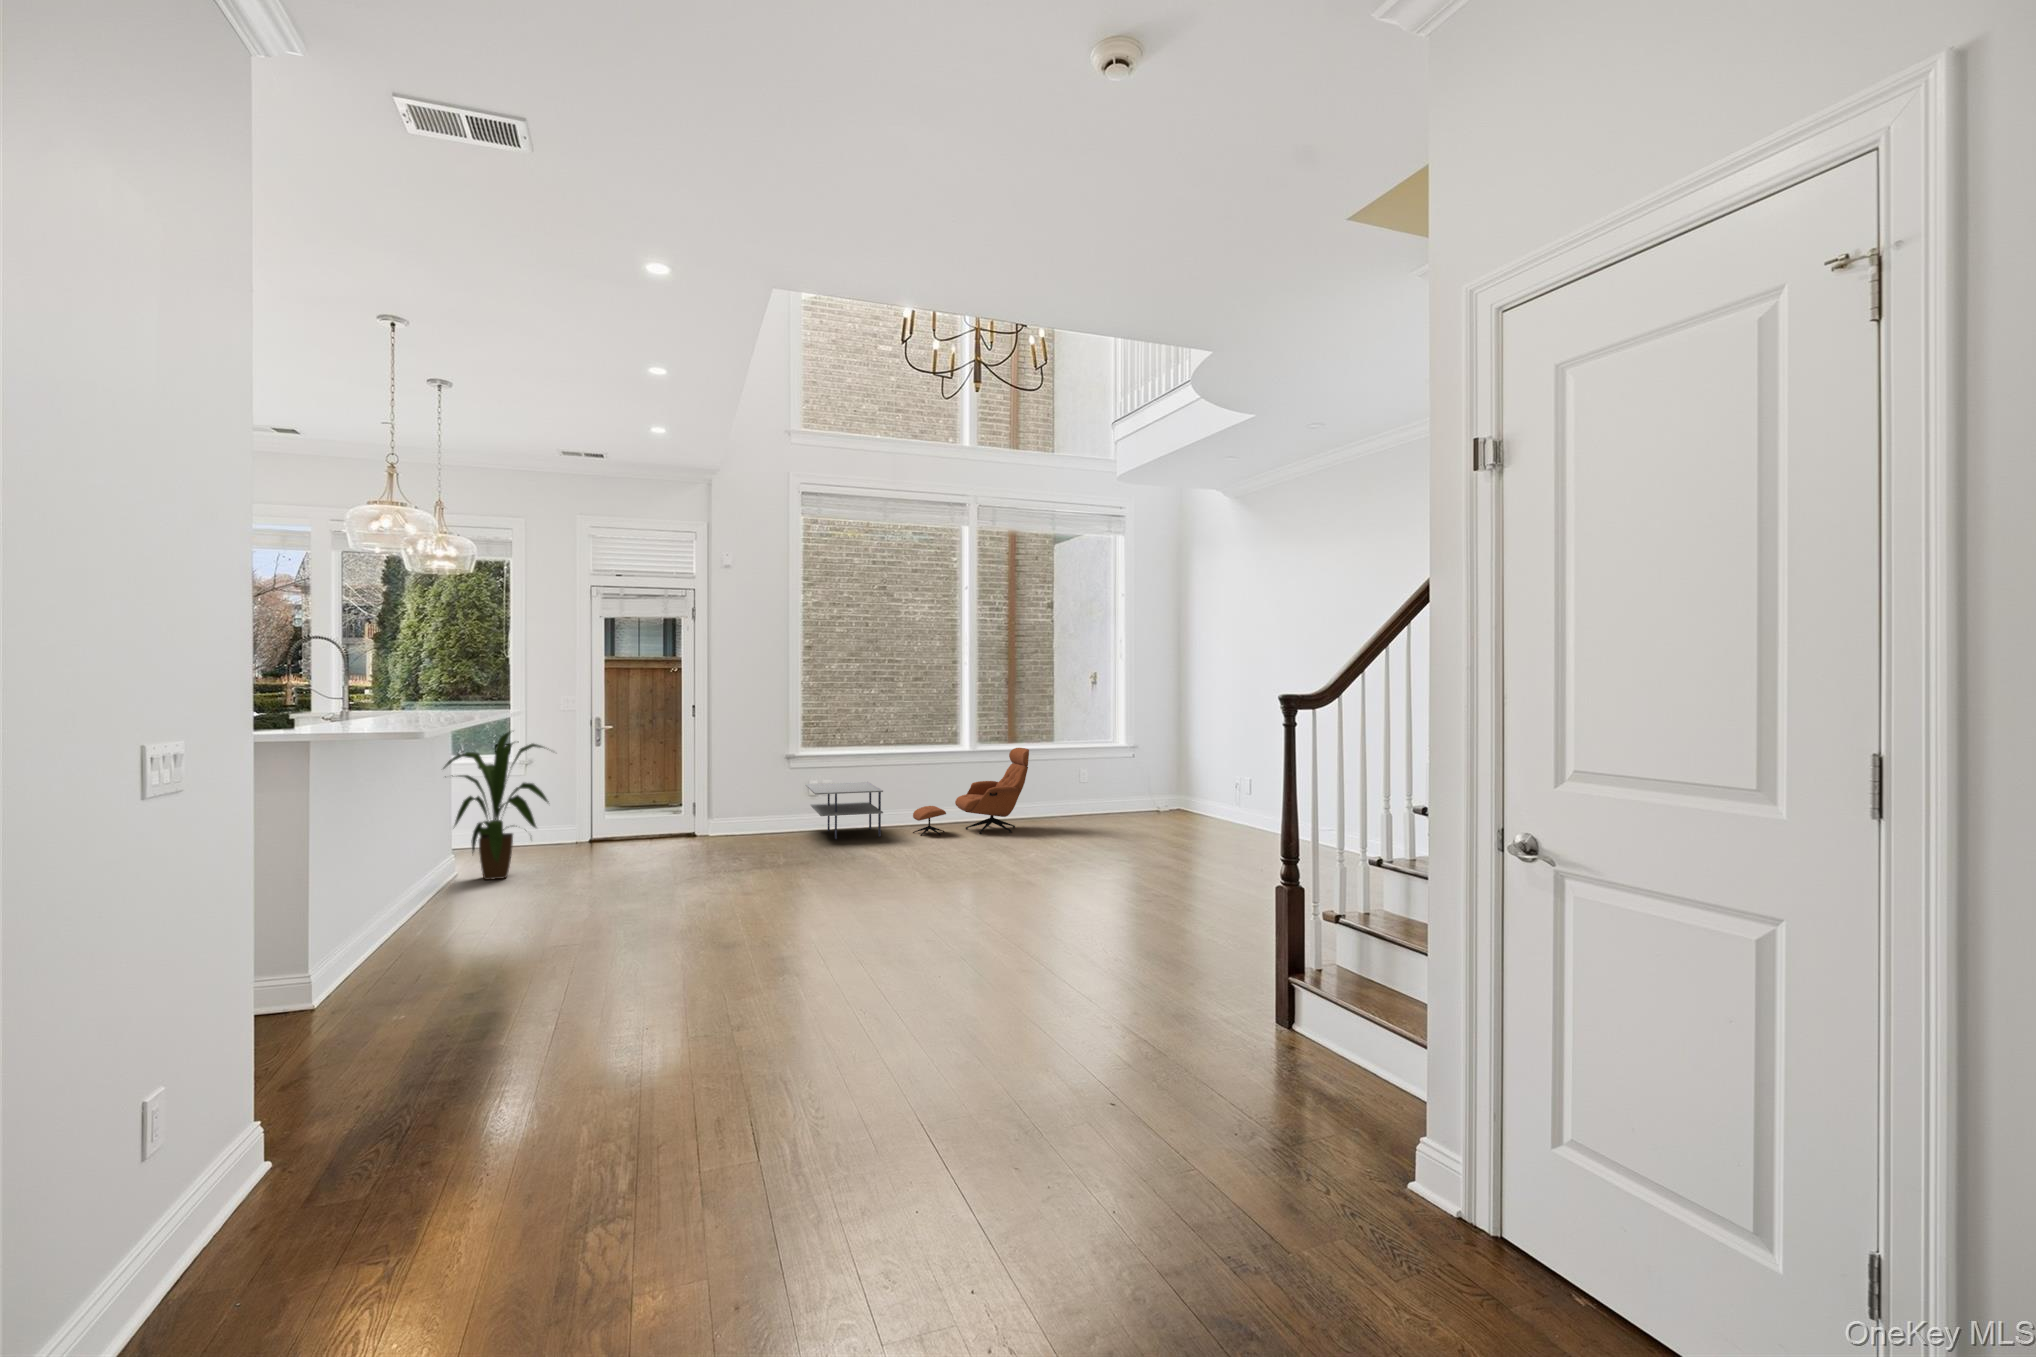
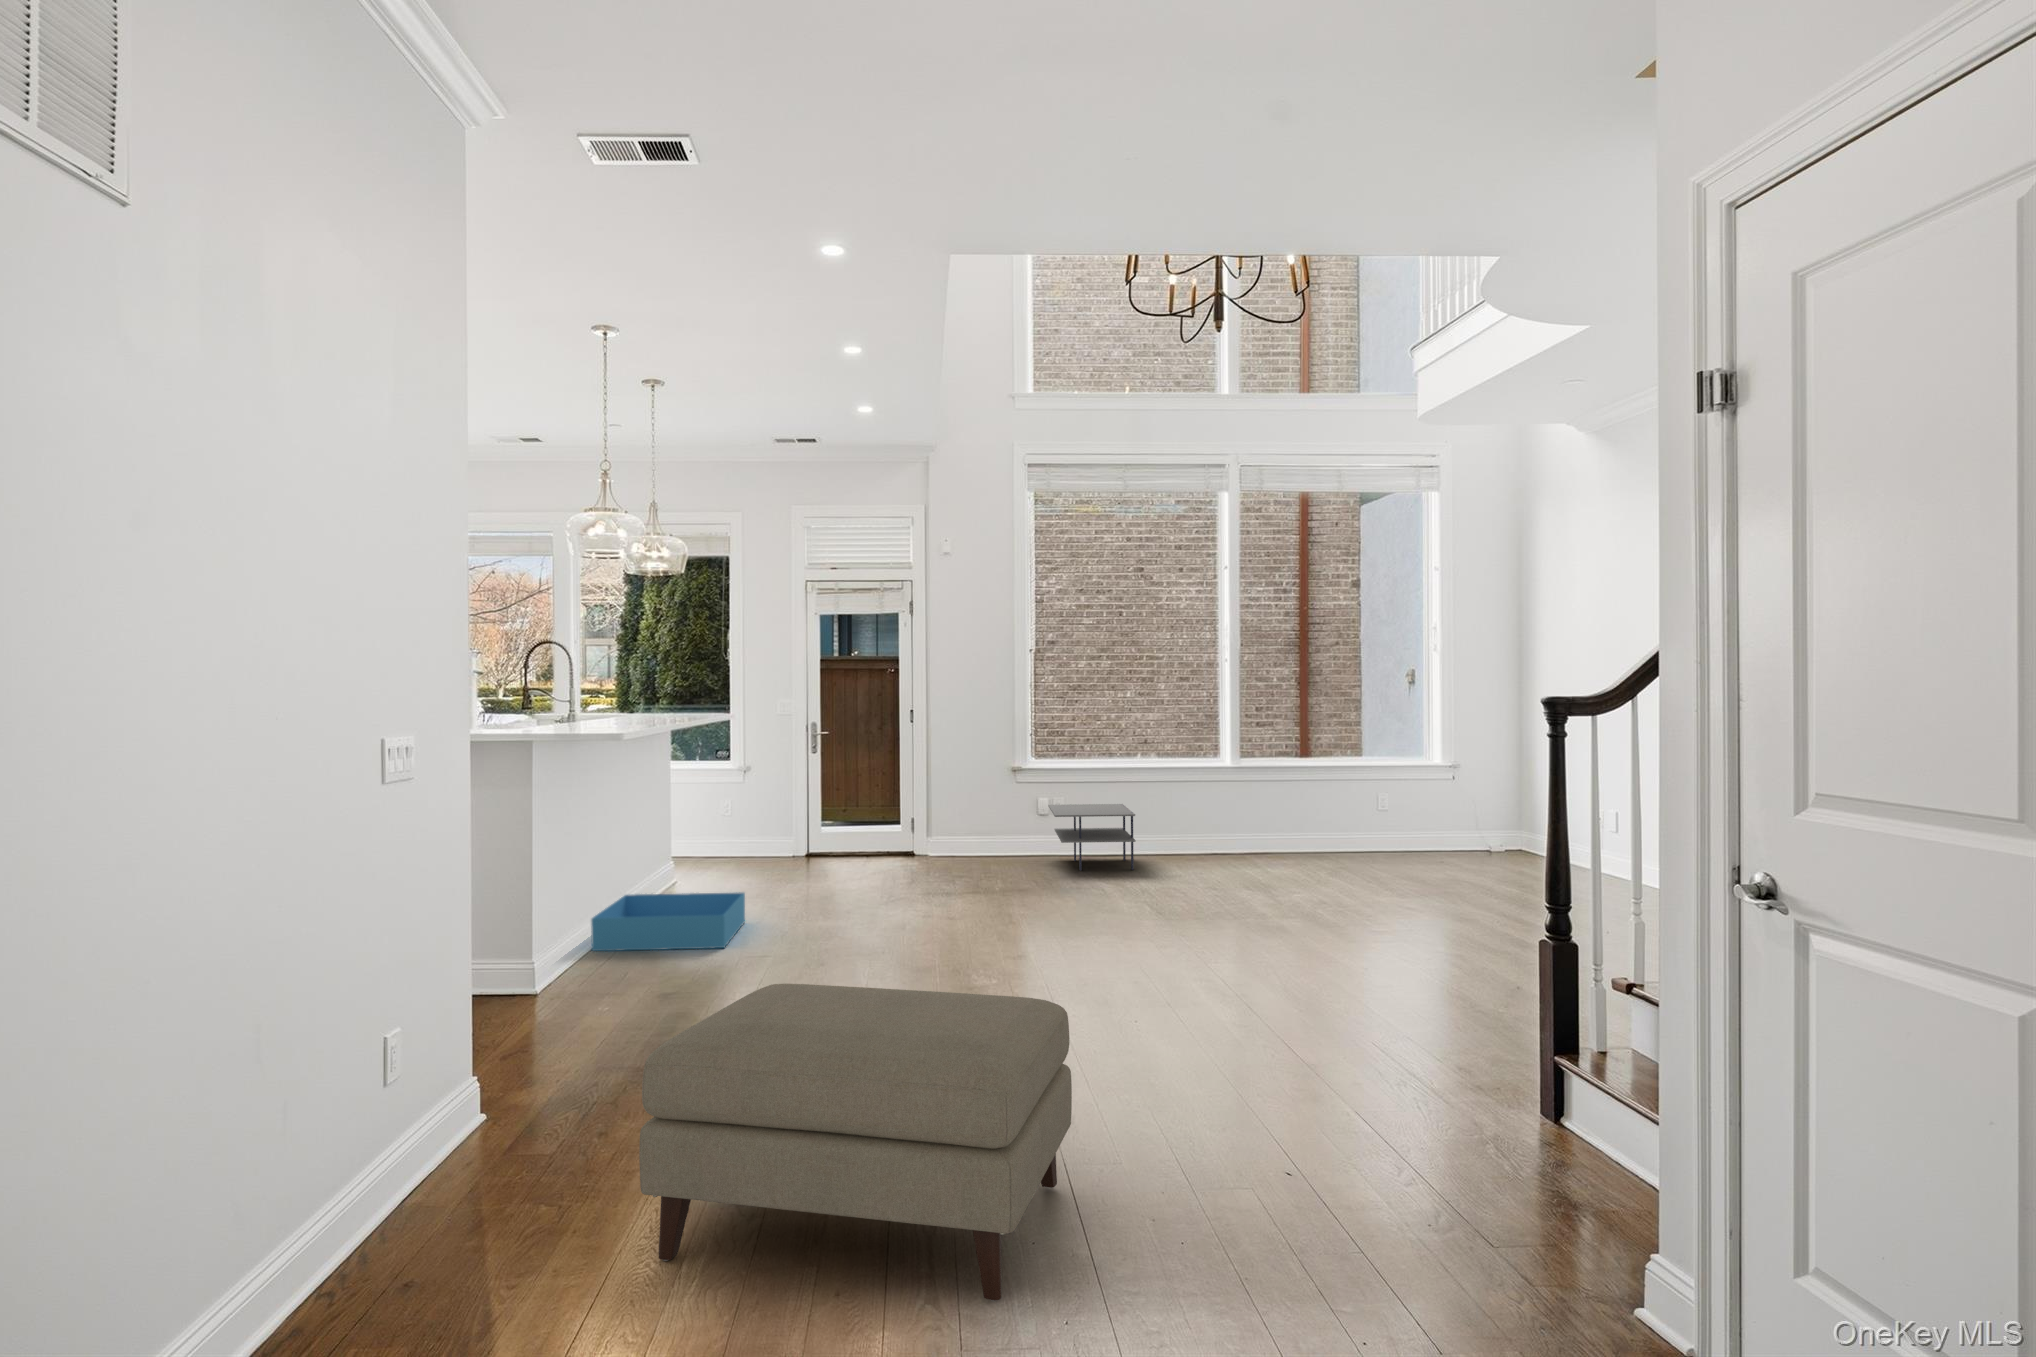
house plant: present [444,732,549,880] -> none [666,738,775,897]
lounge chair: present [913,748,1029,836] -> none [1174,765,1320,871]
storage bin: none [369,875,532,943] -> present [591,892,745,951]
ottoman: none [501,969,927,1286] -> present [639,984,1072,1301]

